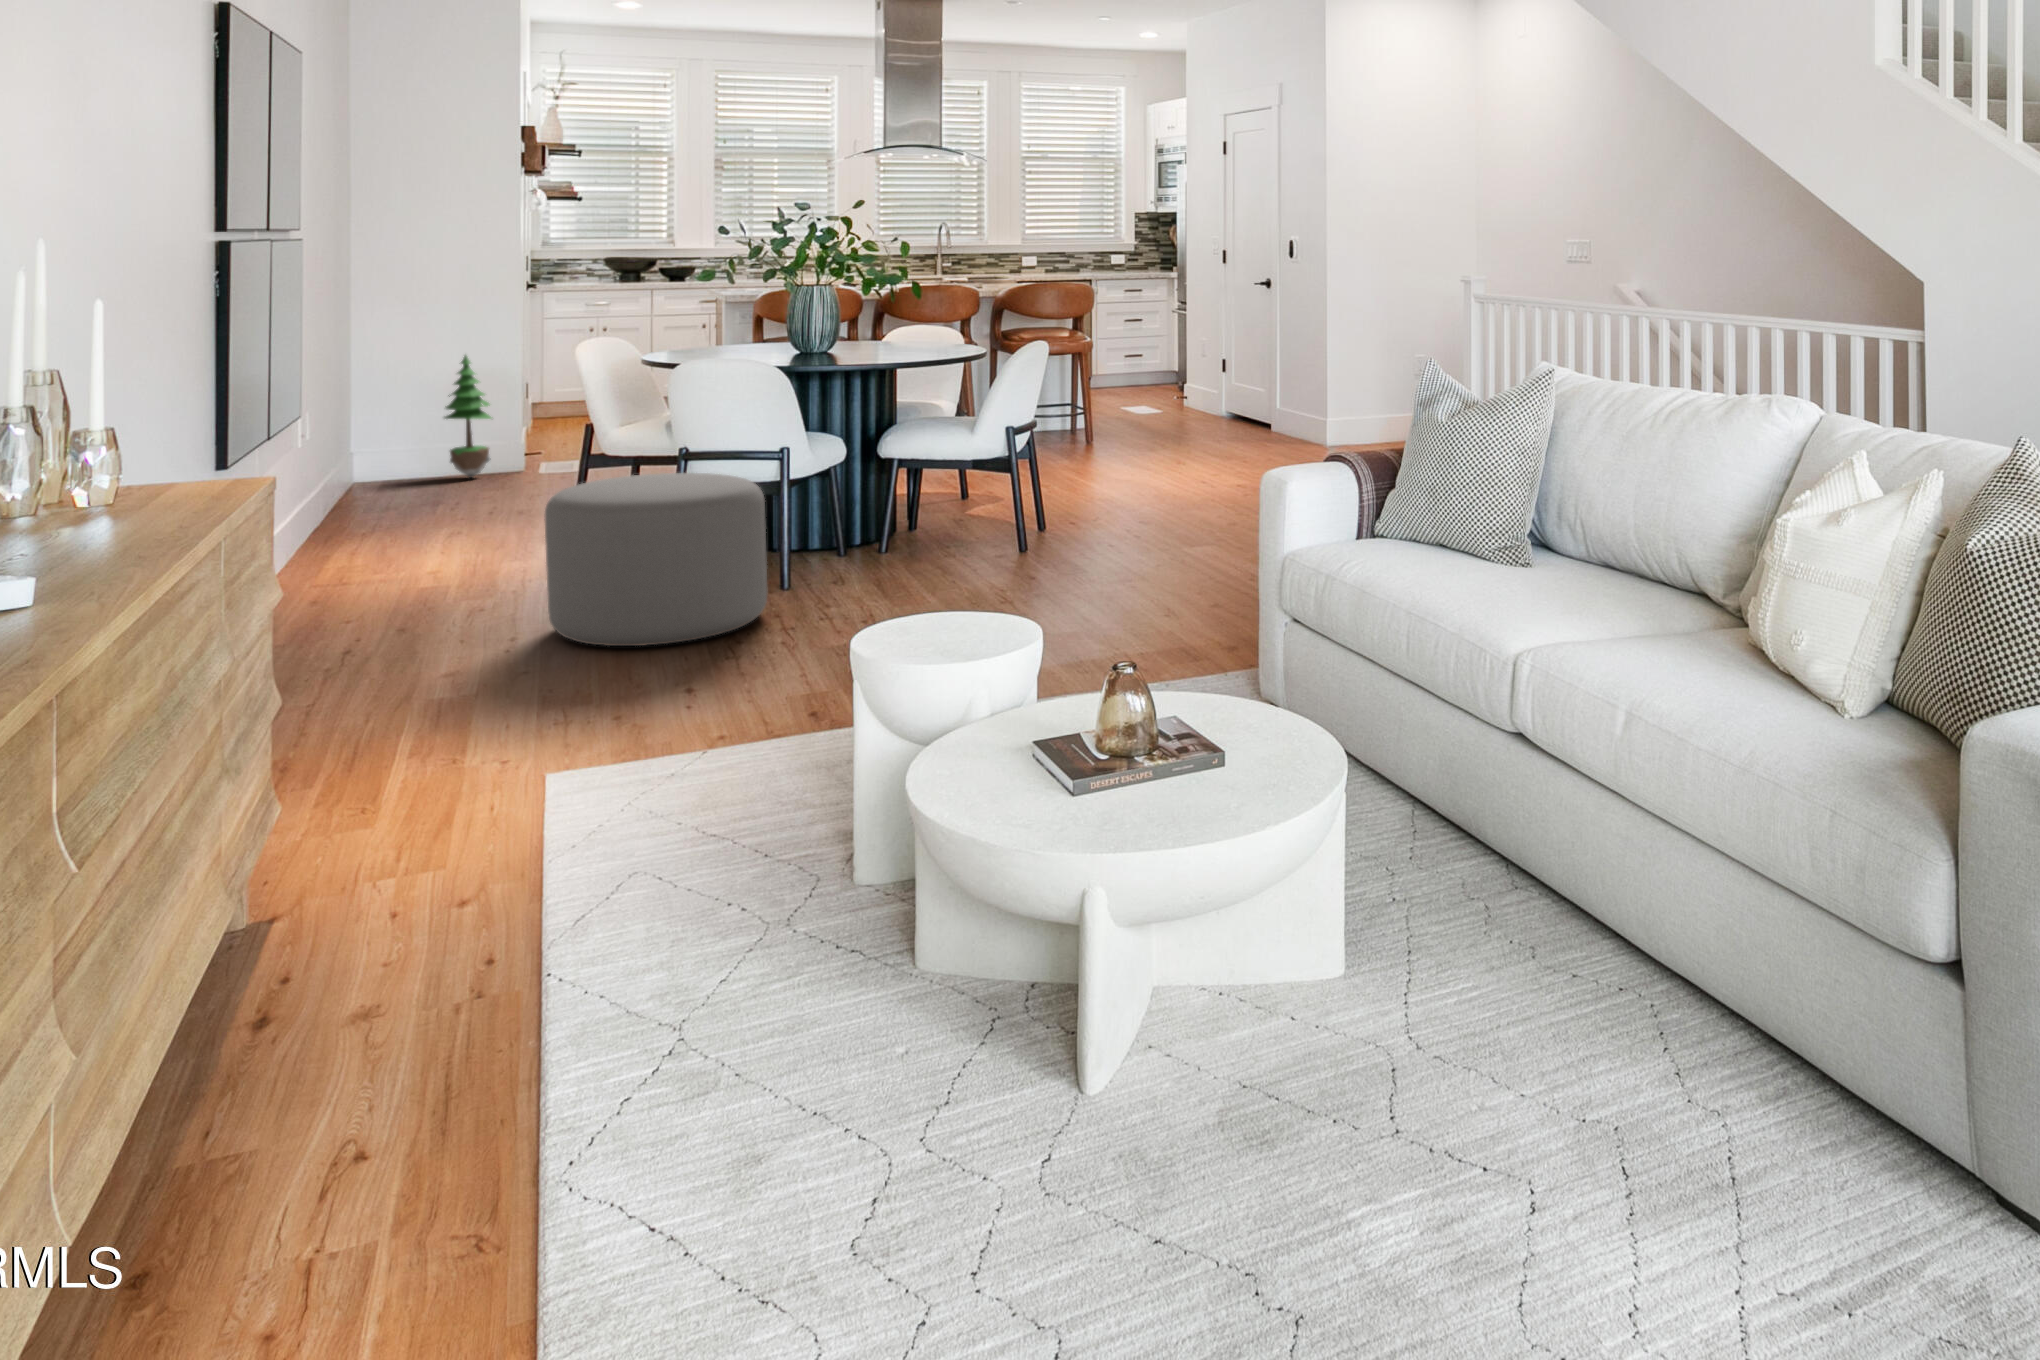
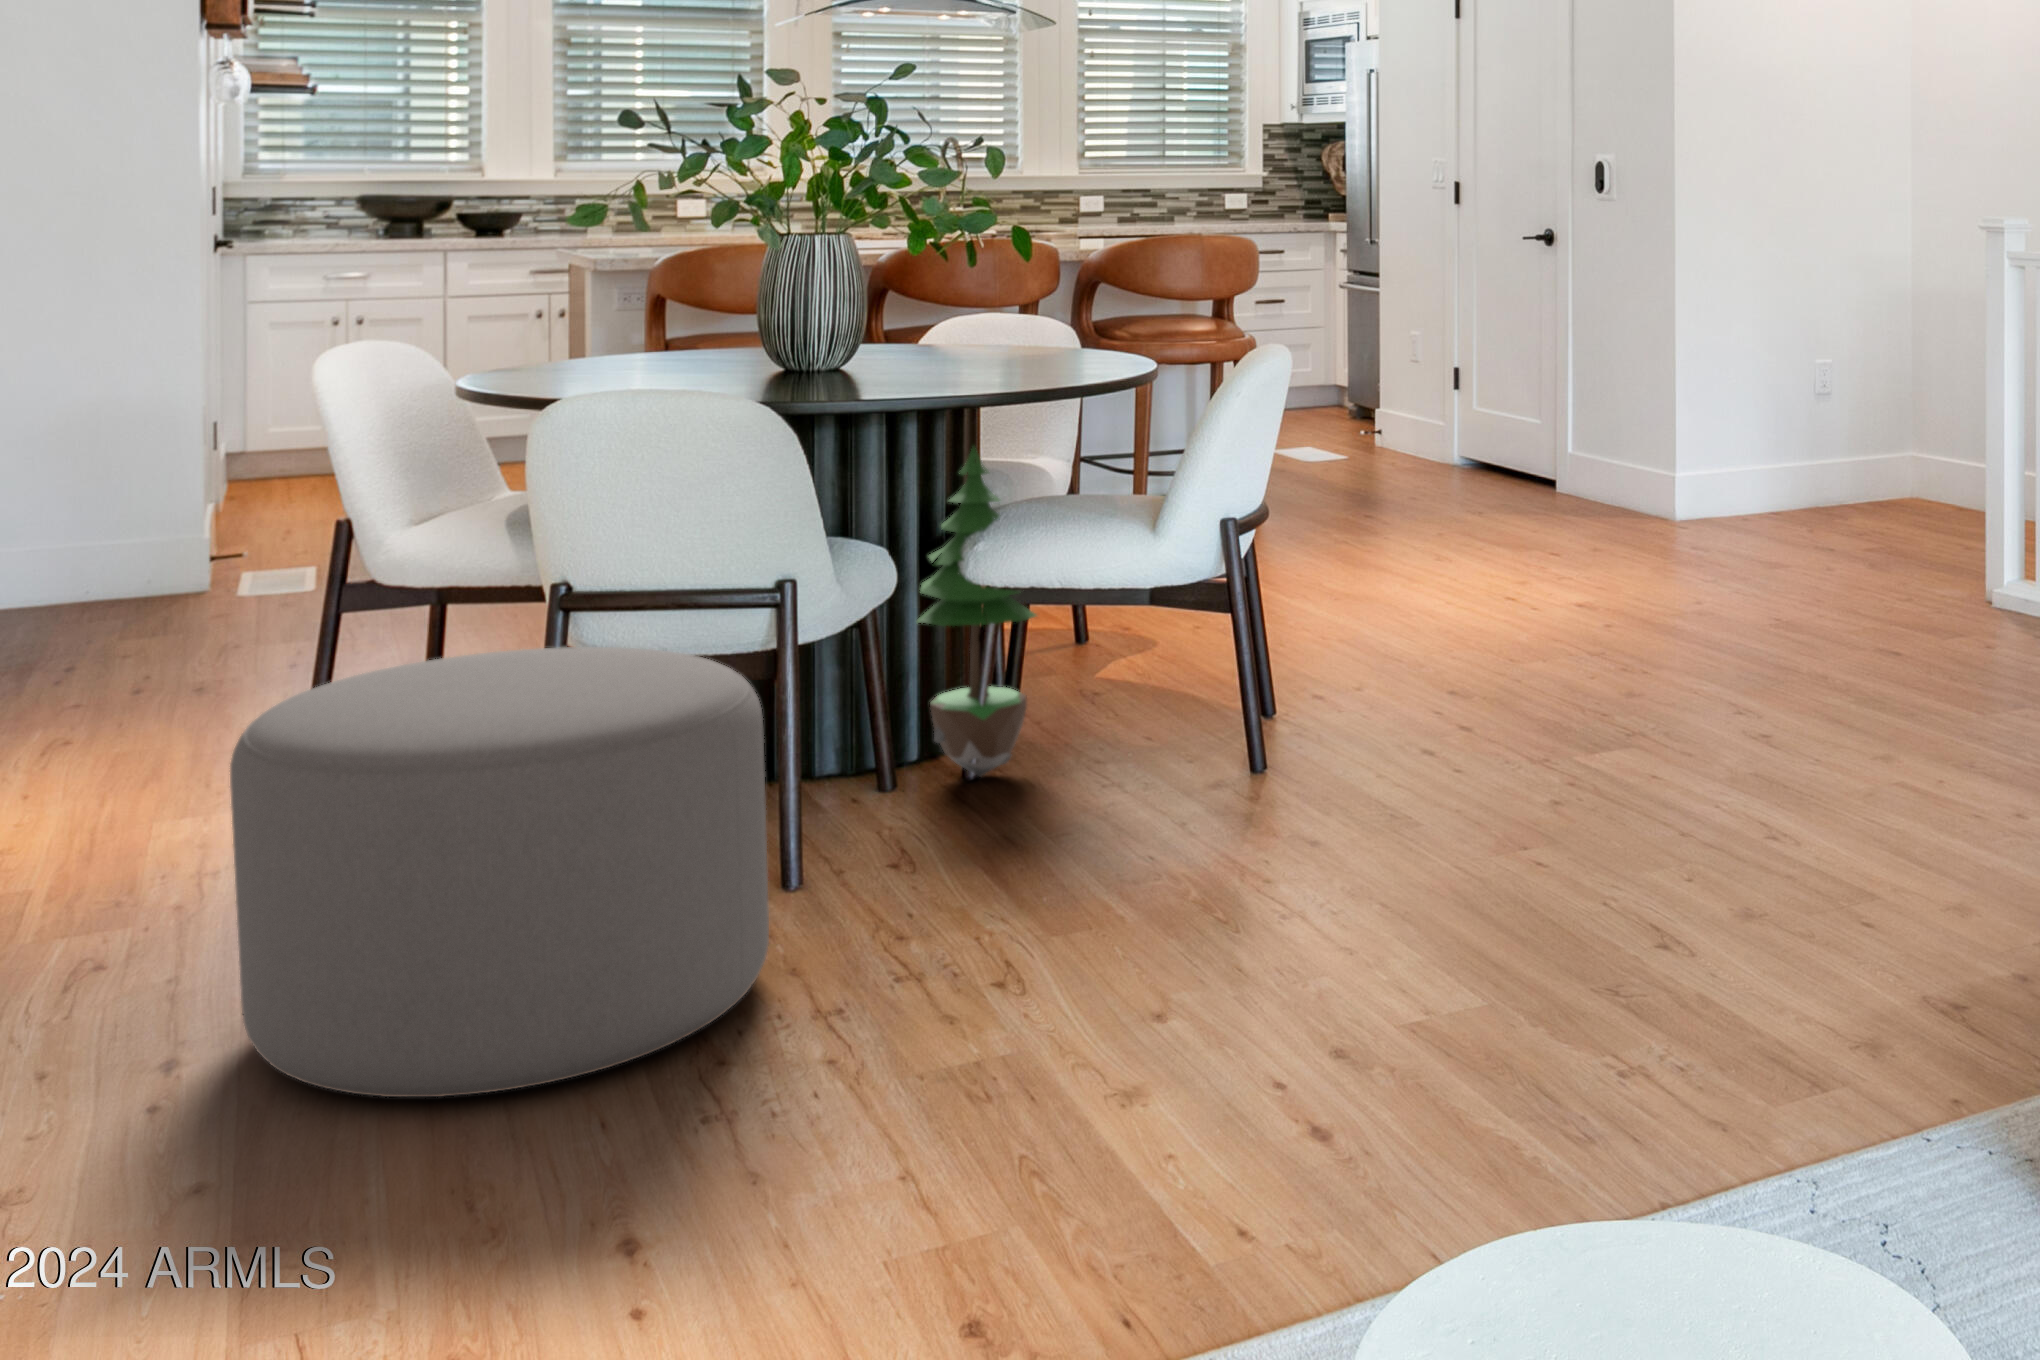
potted tree: present [445,355,491,478] -> present [917,447,1036,776]

